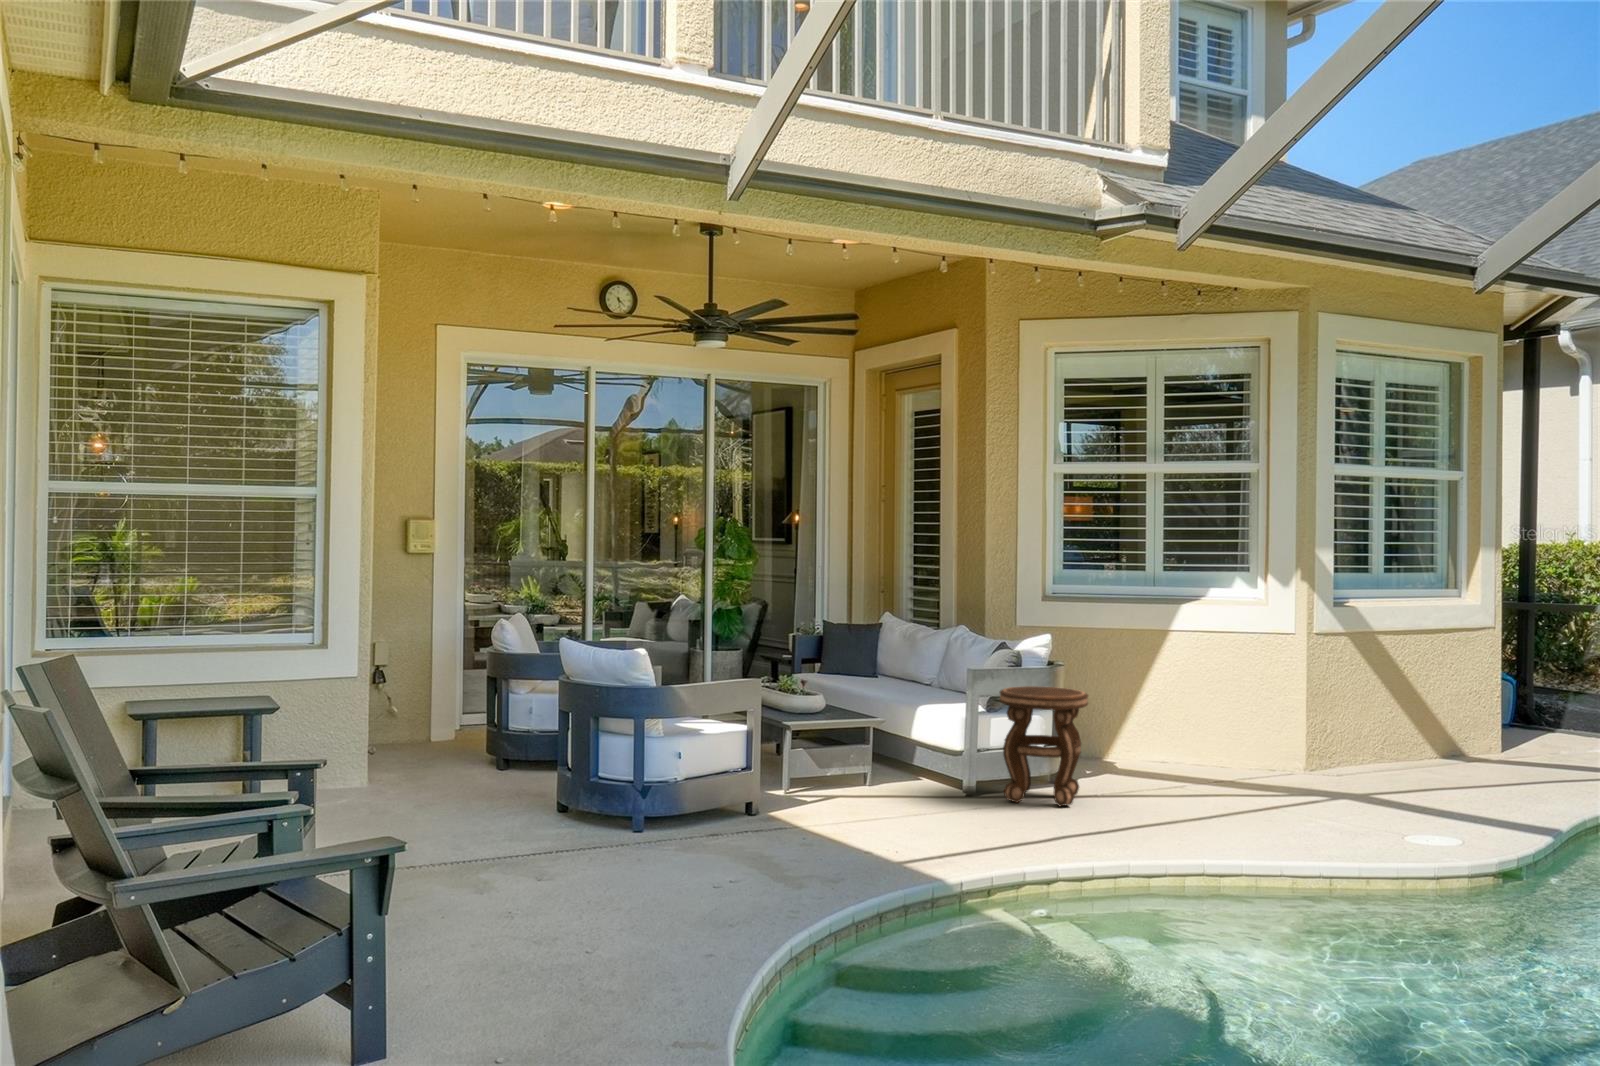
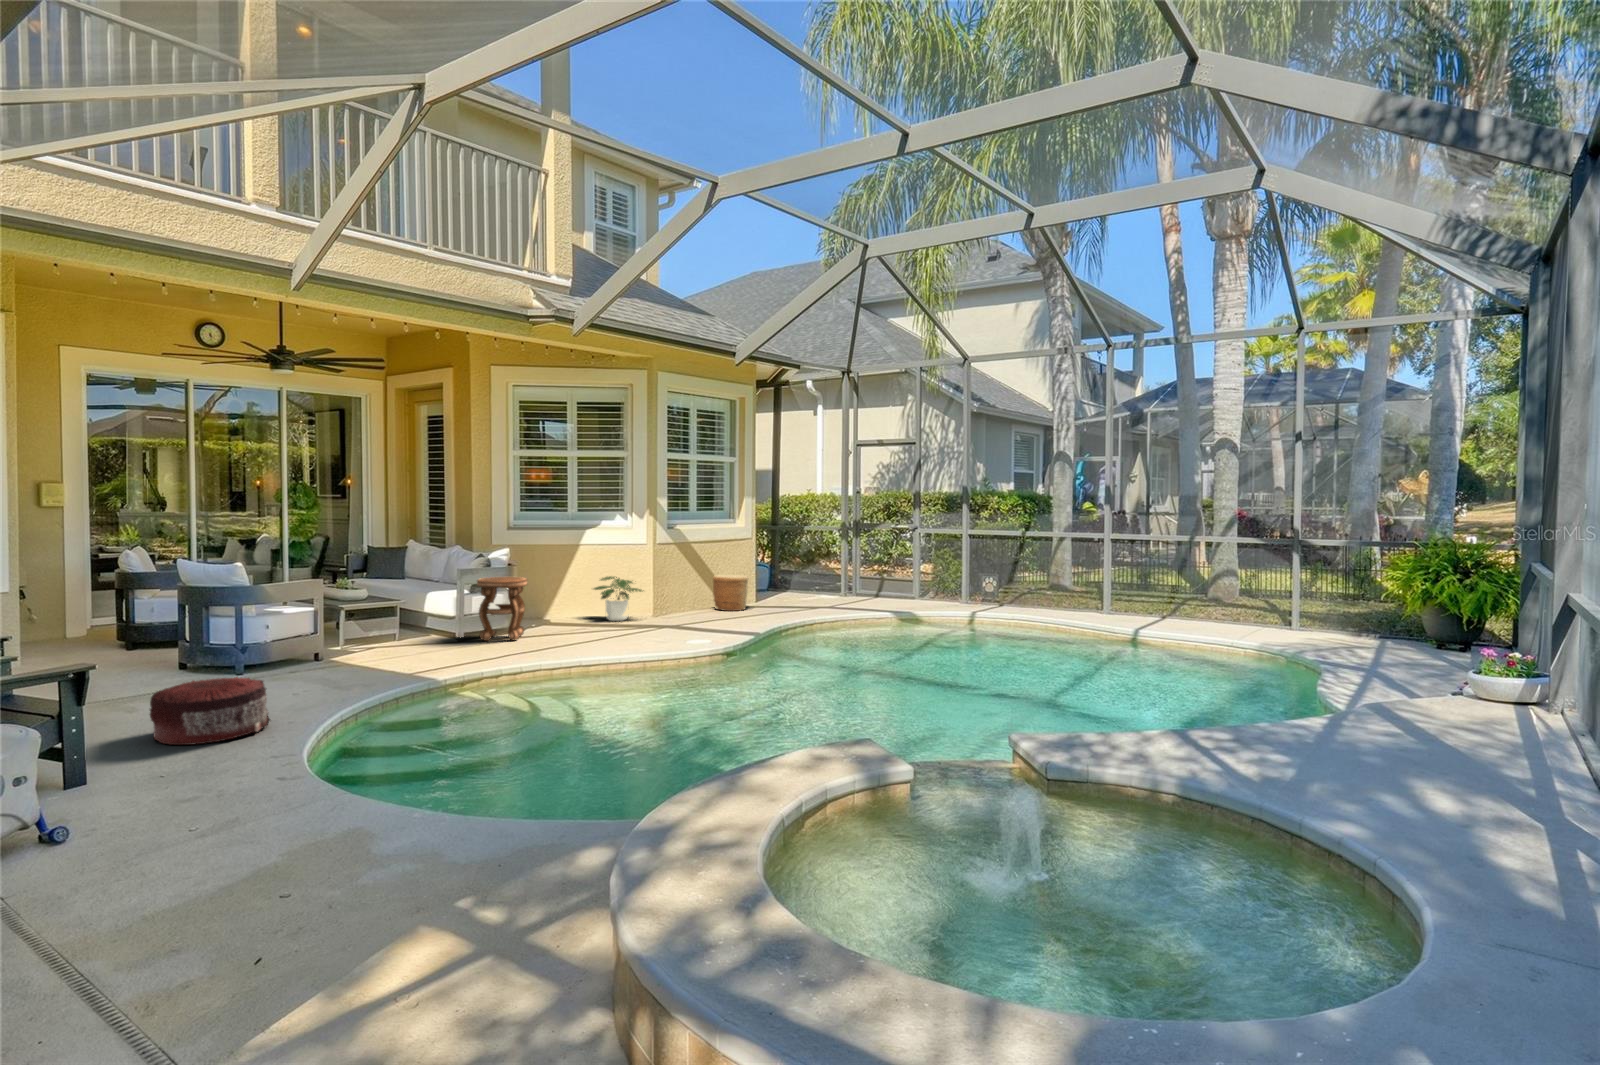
potted plant: none [1189,691,1296,777] -> present [594,576,642,621]
woven basket: none [1419,697,1497,771] -> present [713,575,748,611]
pouf: none [478,871,671,1010] -> present [150,677,270,745]

